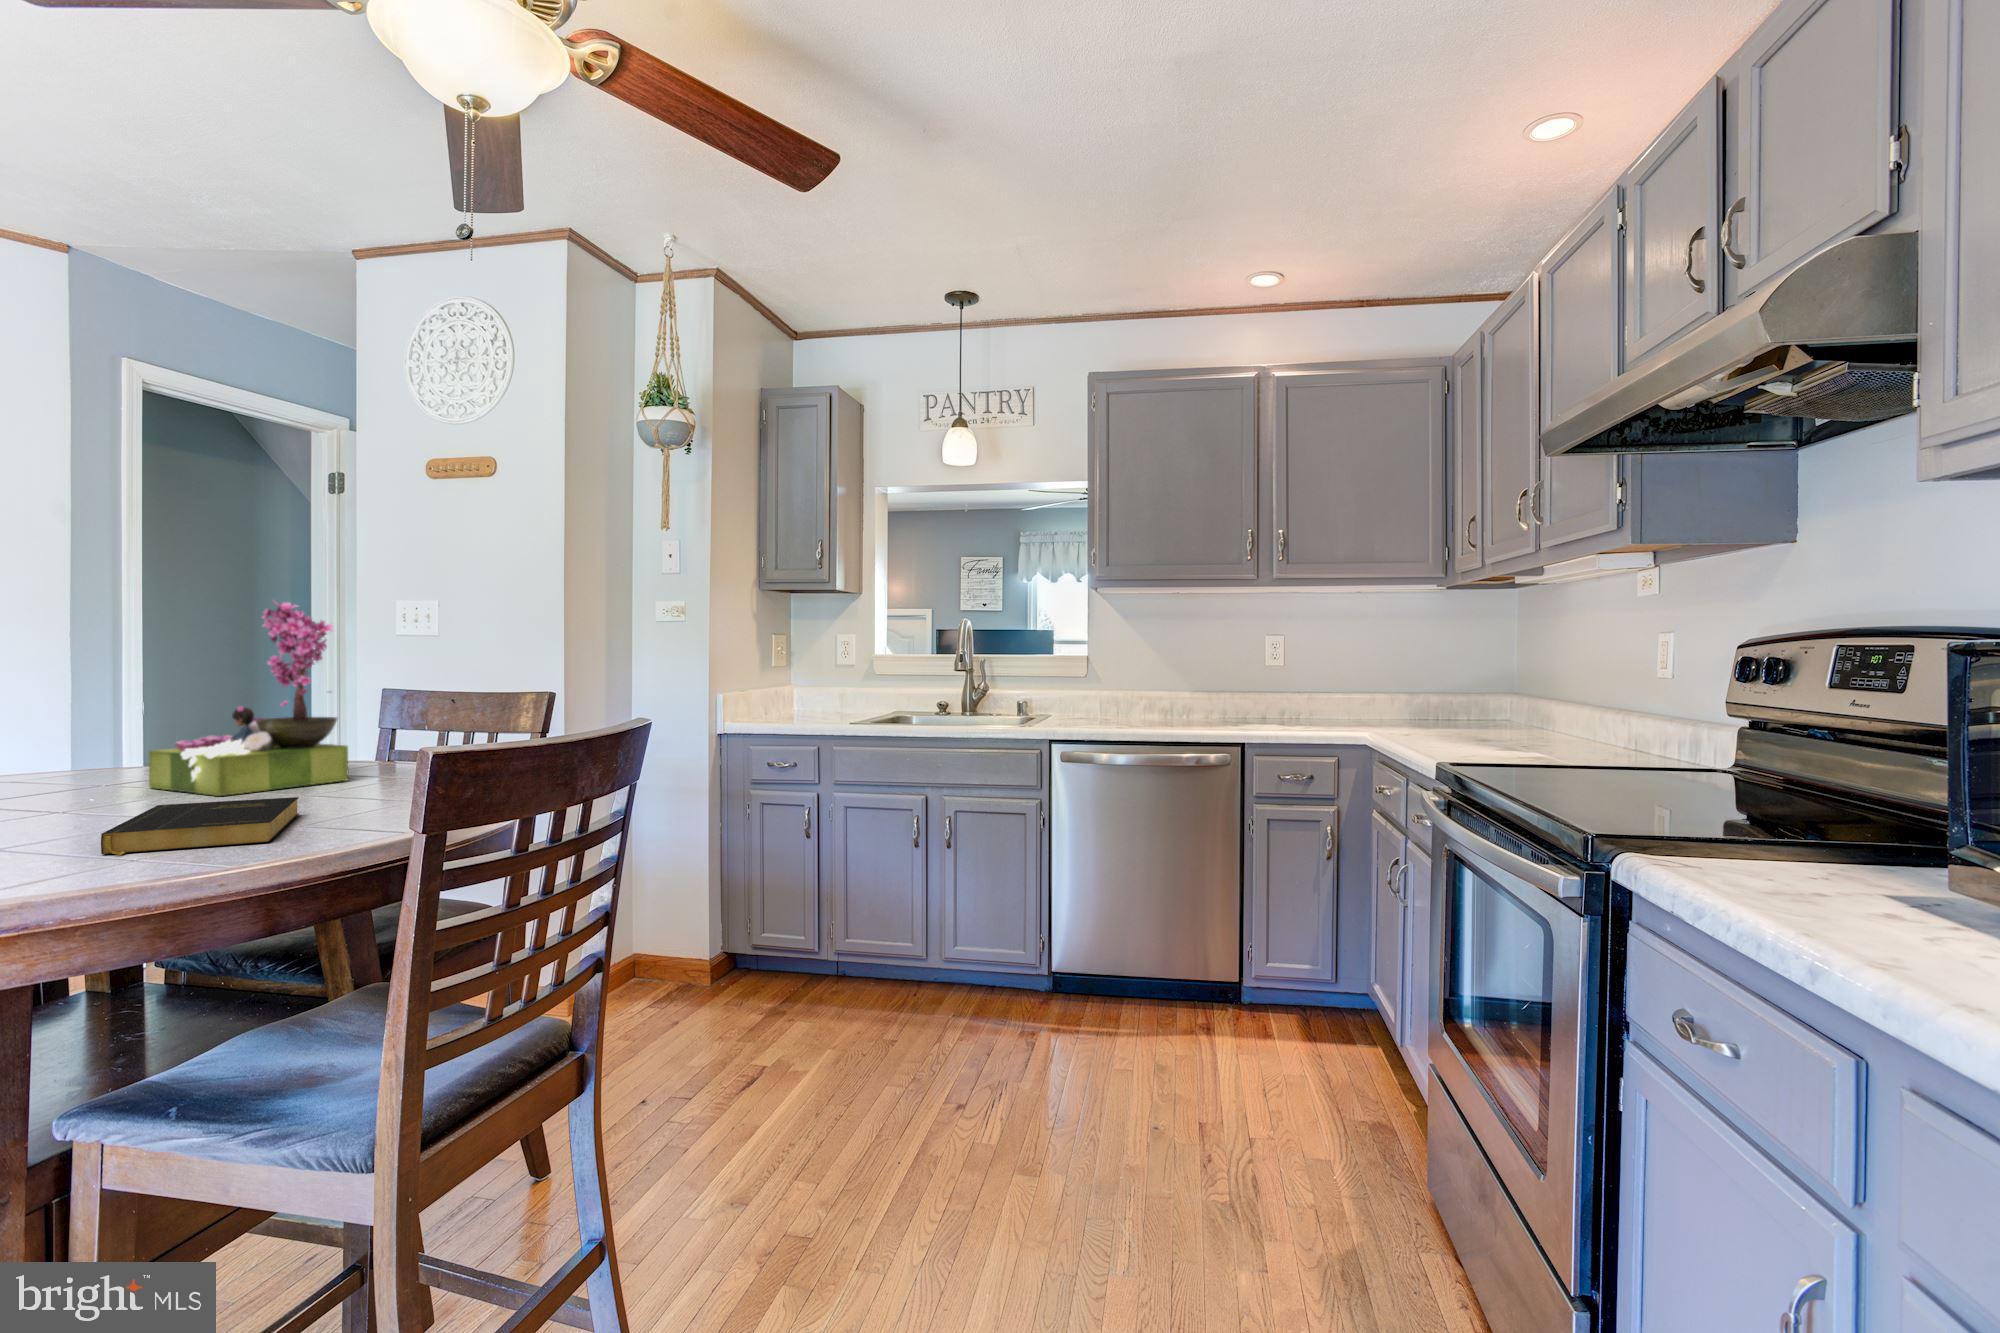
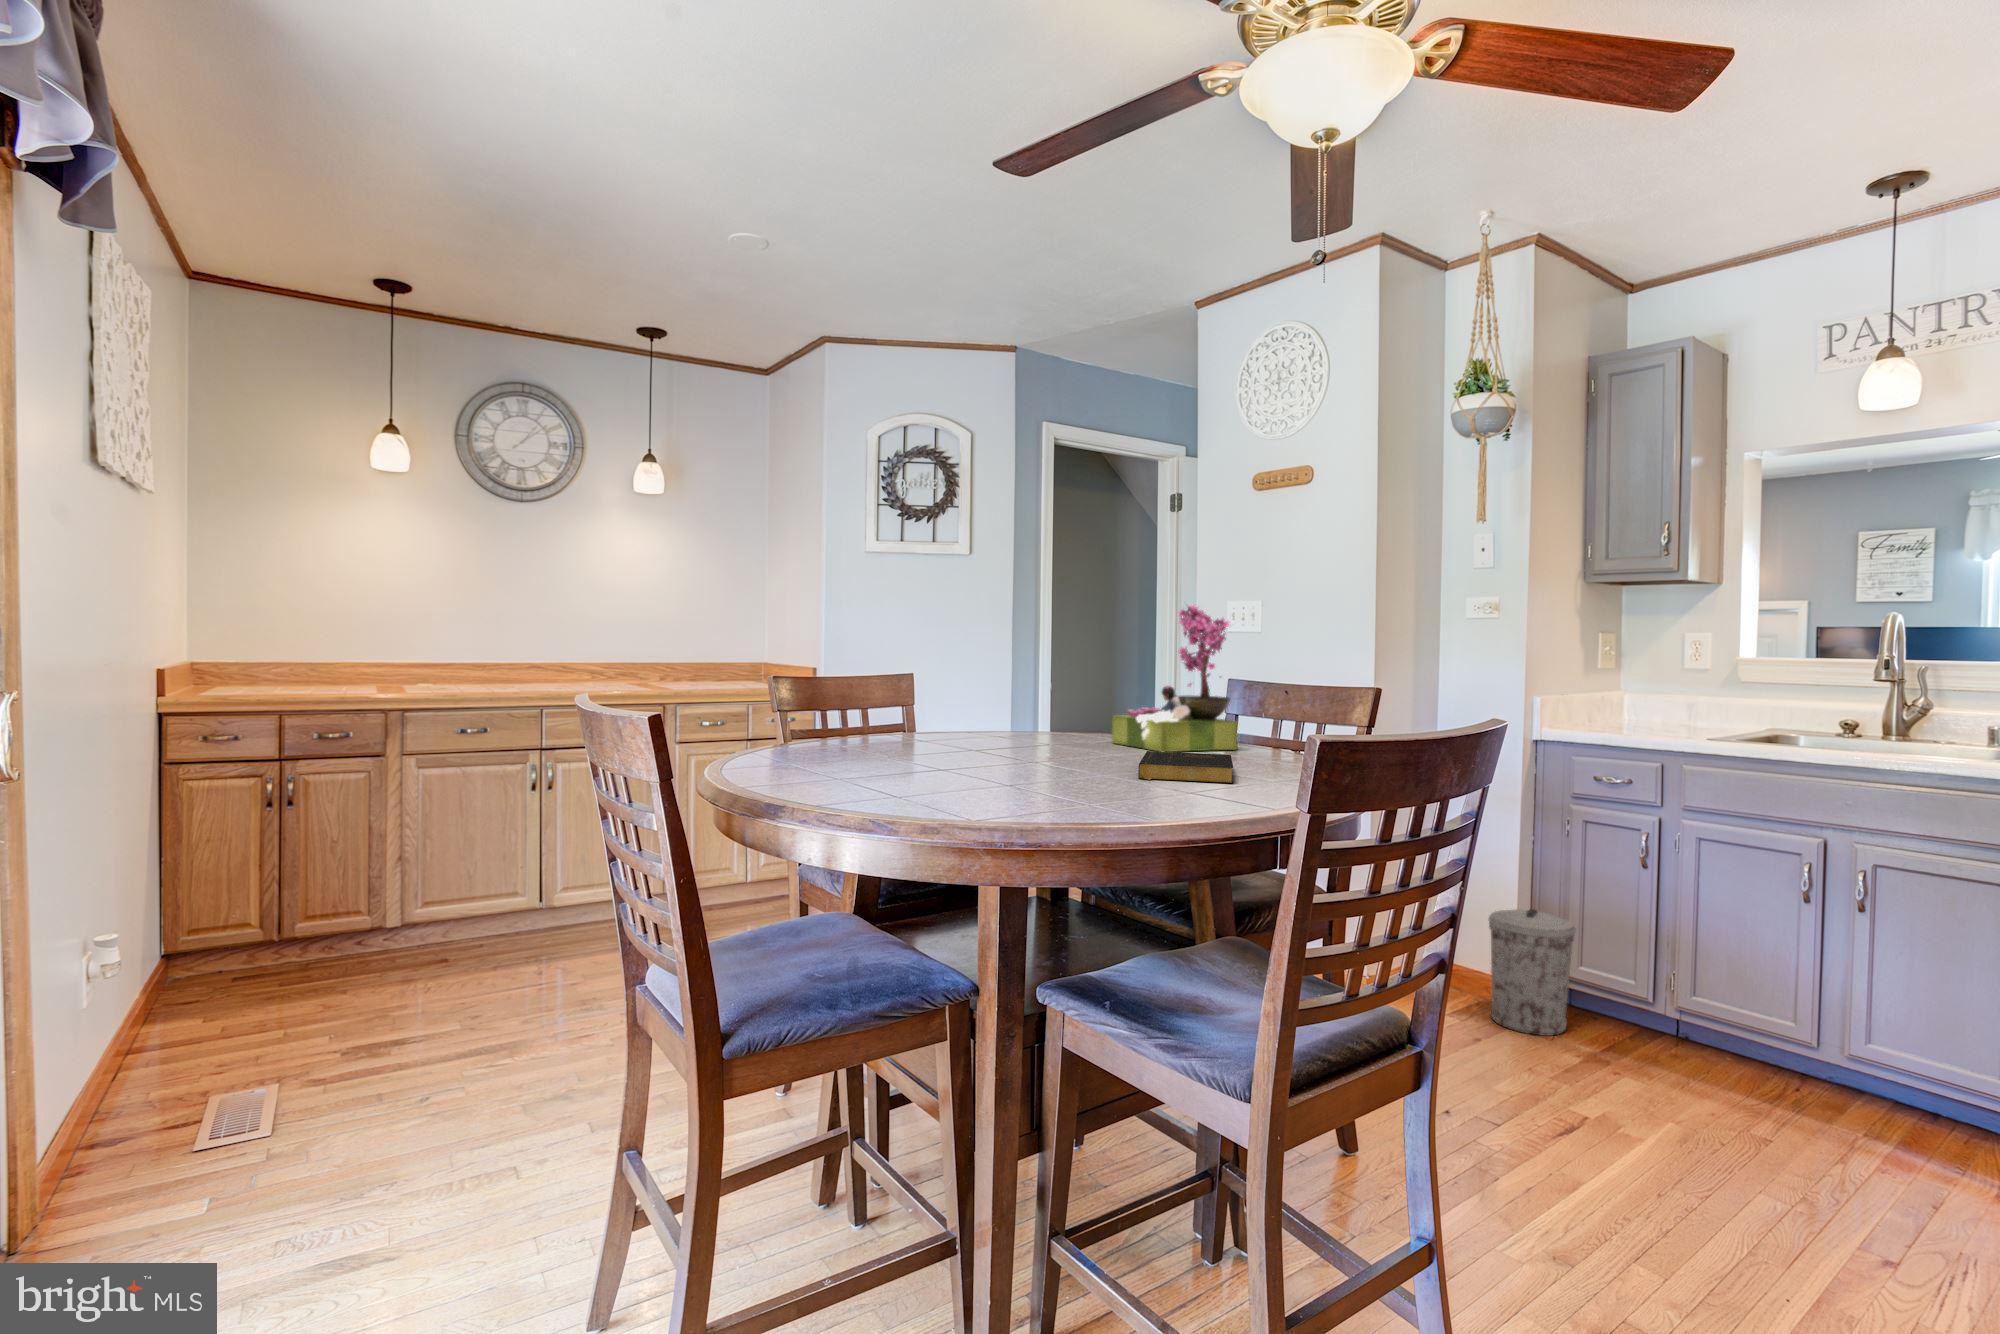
trash can: none [683,887,757,1004] -> present [1489,909,1576,1036]

